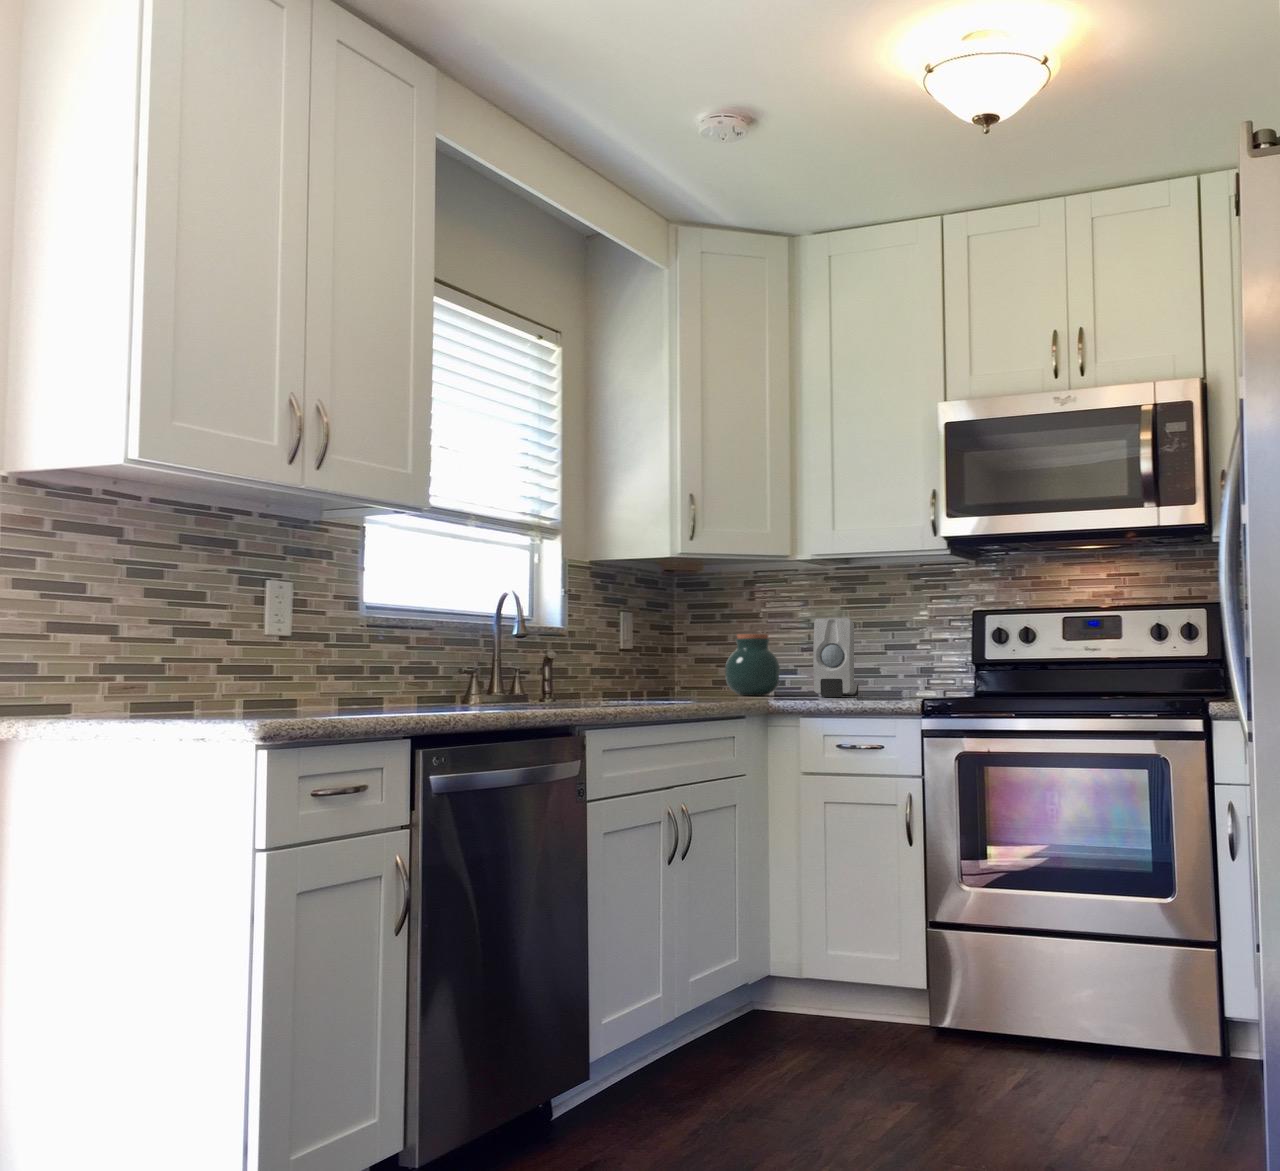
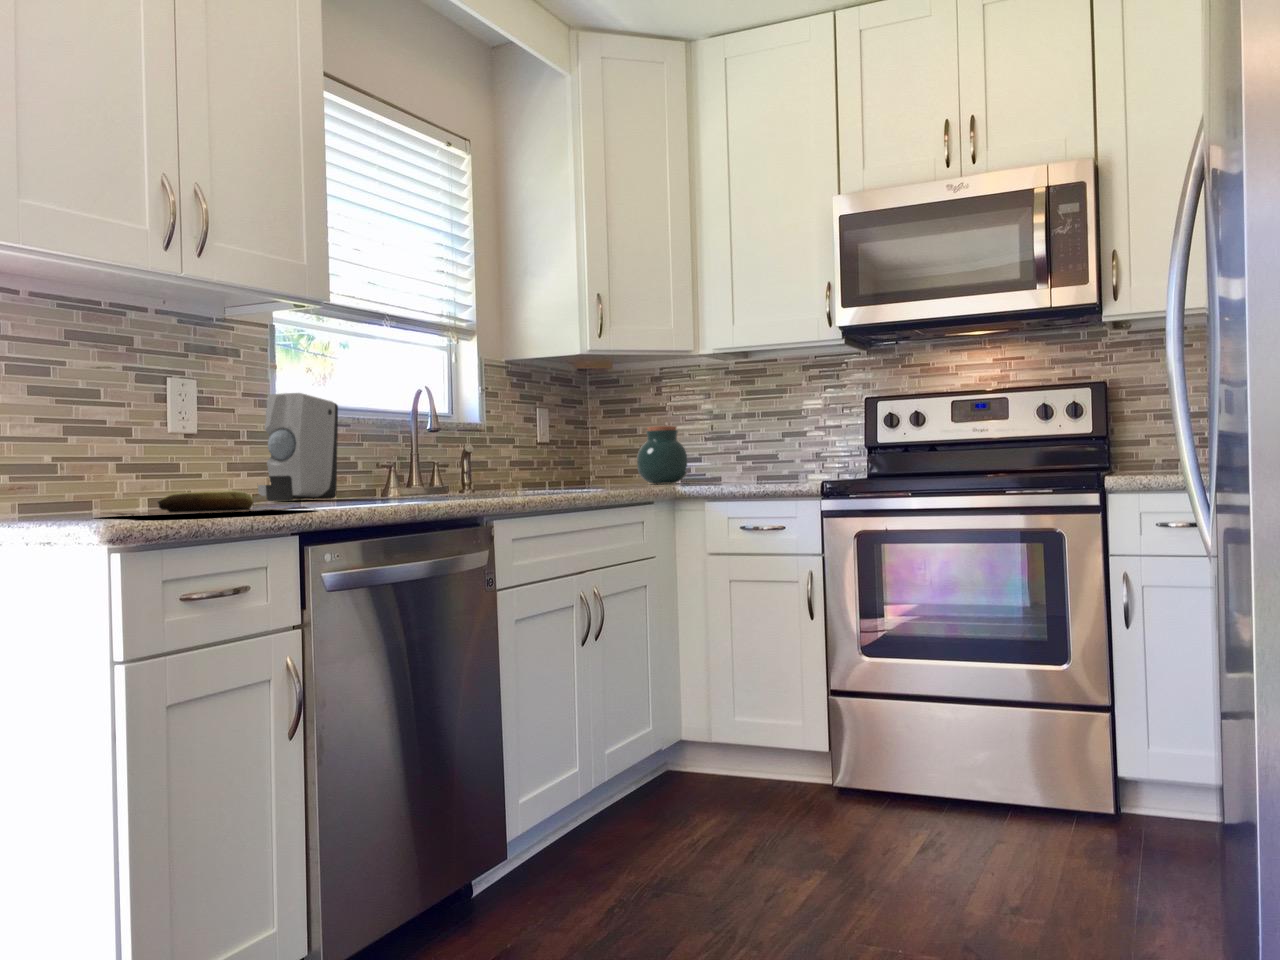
soap dispenser: present [813,618,858,697] -> present [258,393,338,501]
cutting board: none [204,696,417,718] -> present [110,490,315,515]

